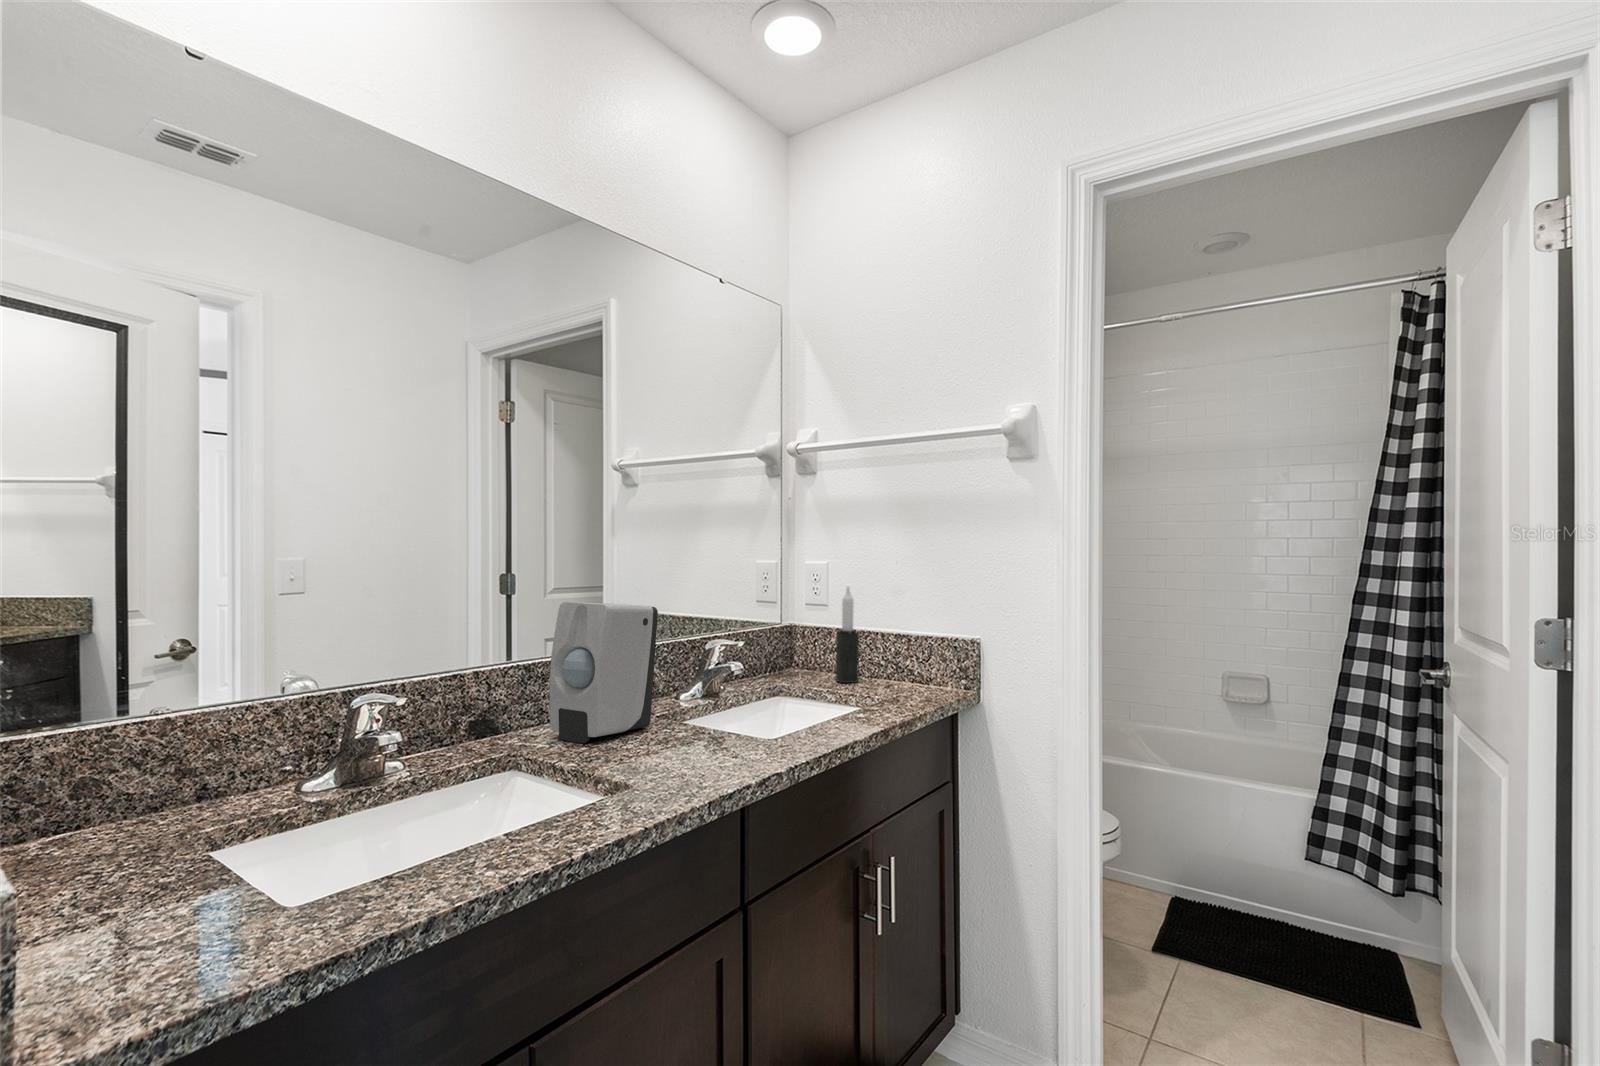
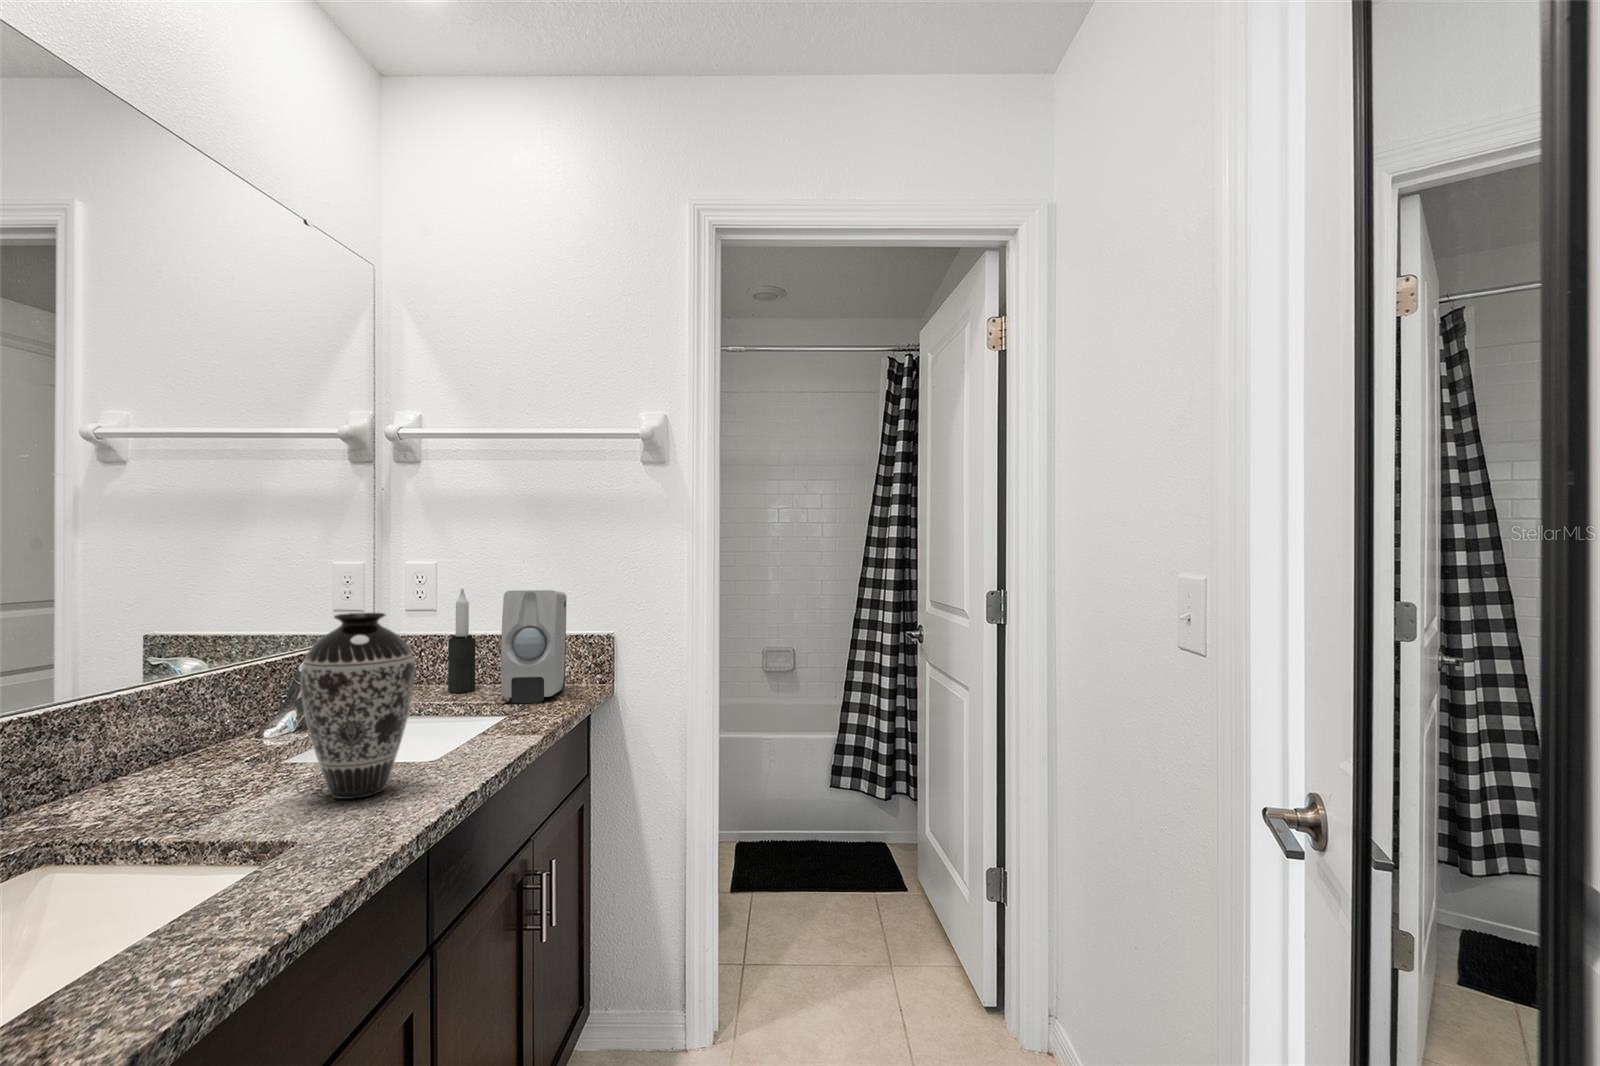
soap dispenser: present [550,602,658,743] -> present [501,590,567,703]
decorative vase: none [656,606,741,763] -> present [300,613,415,799]

